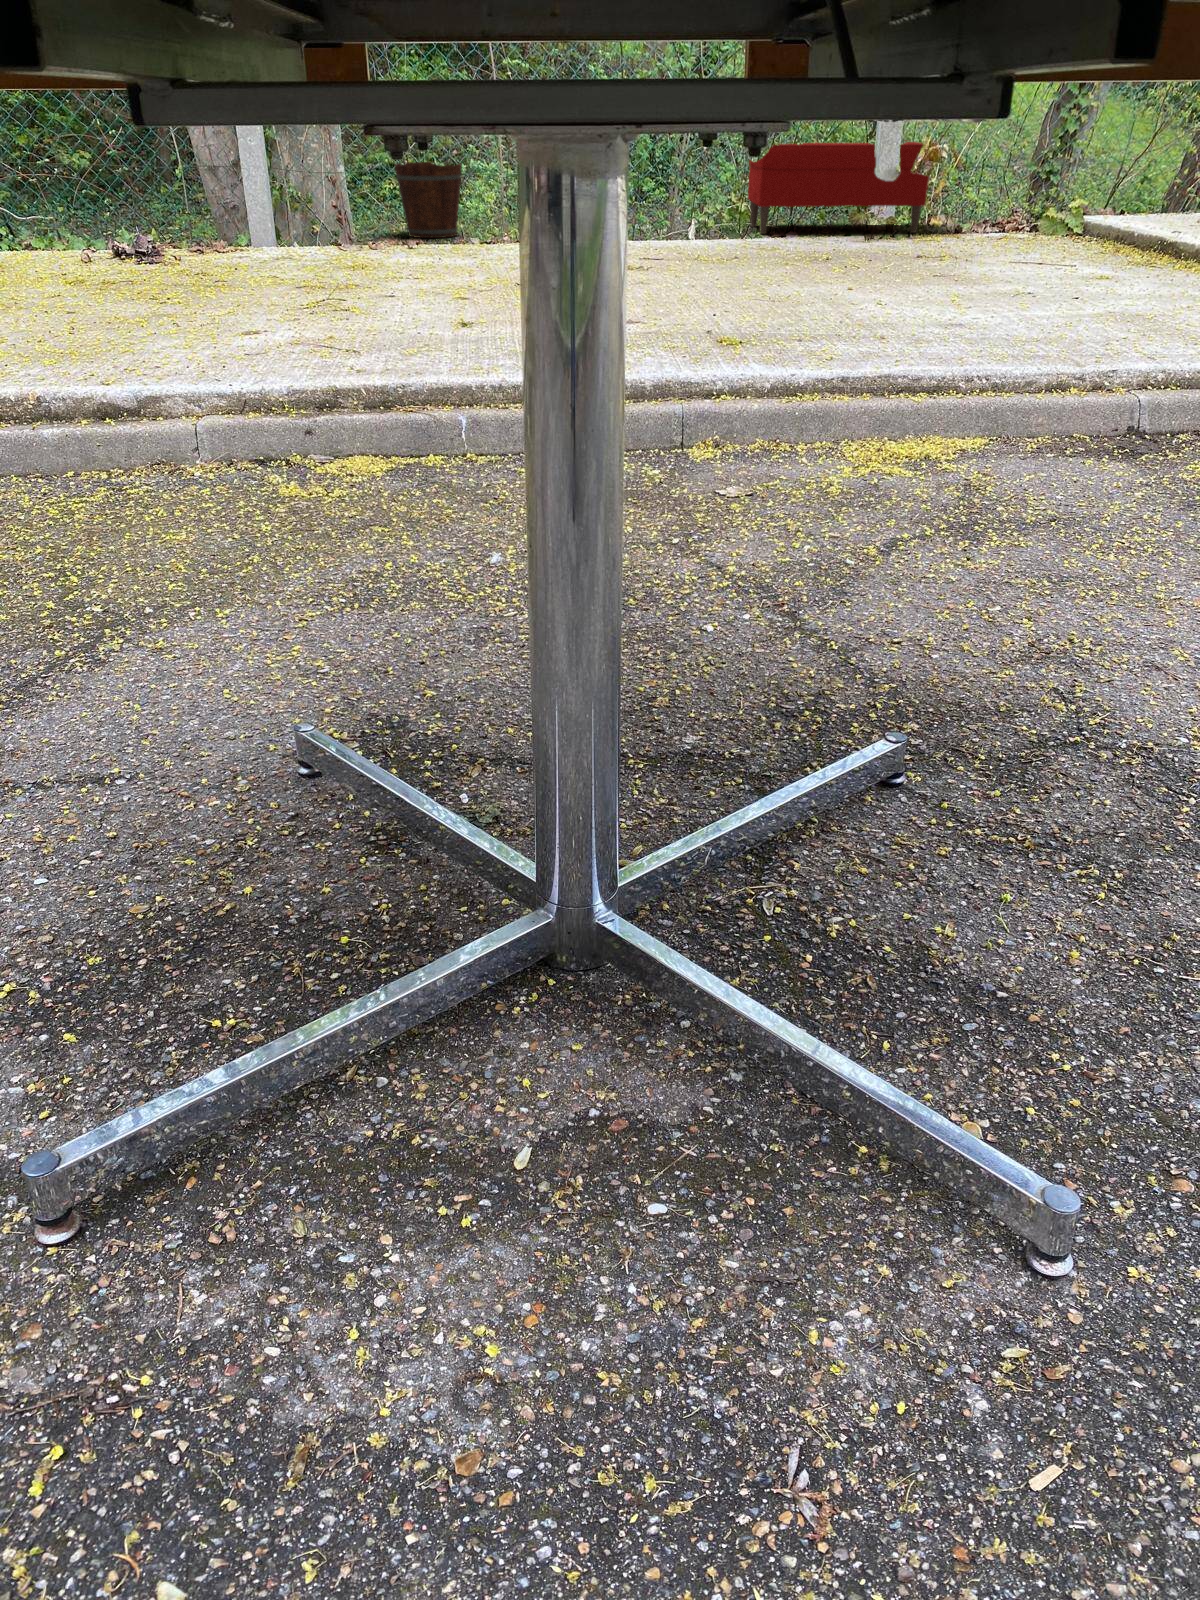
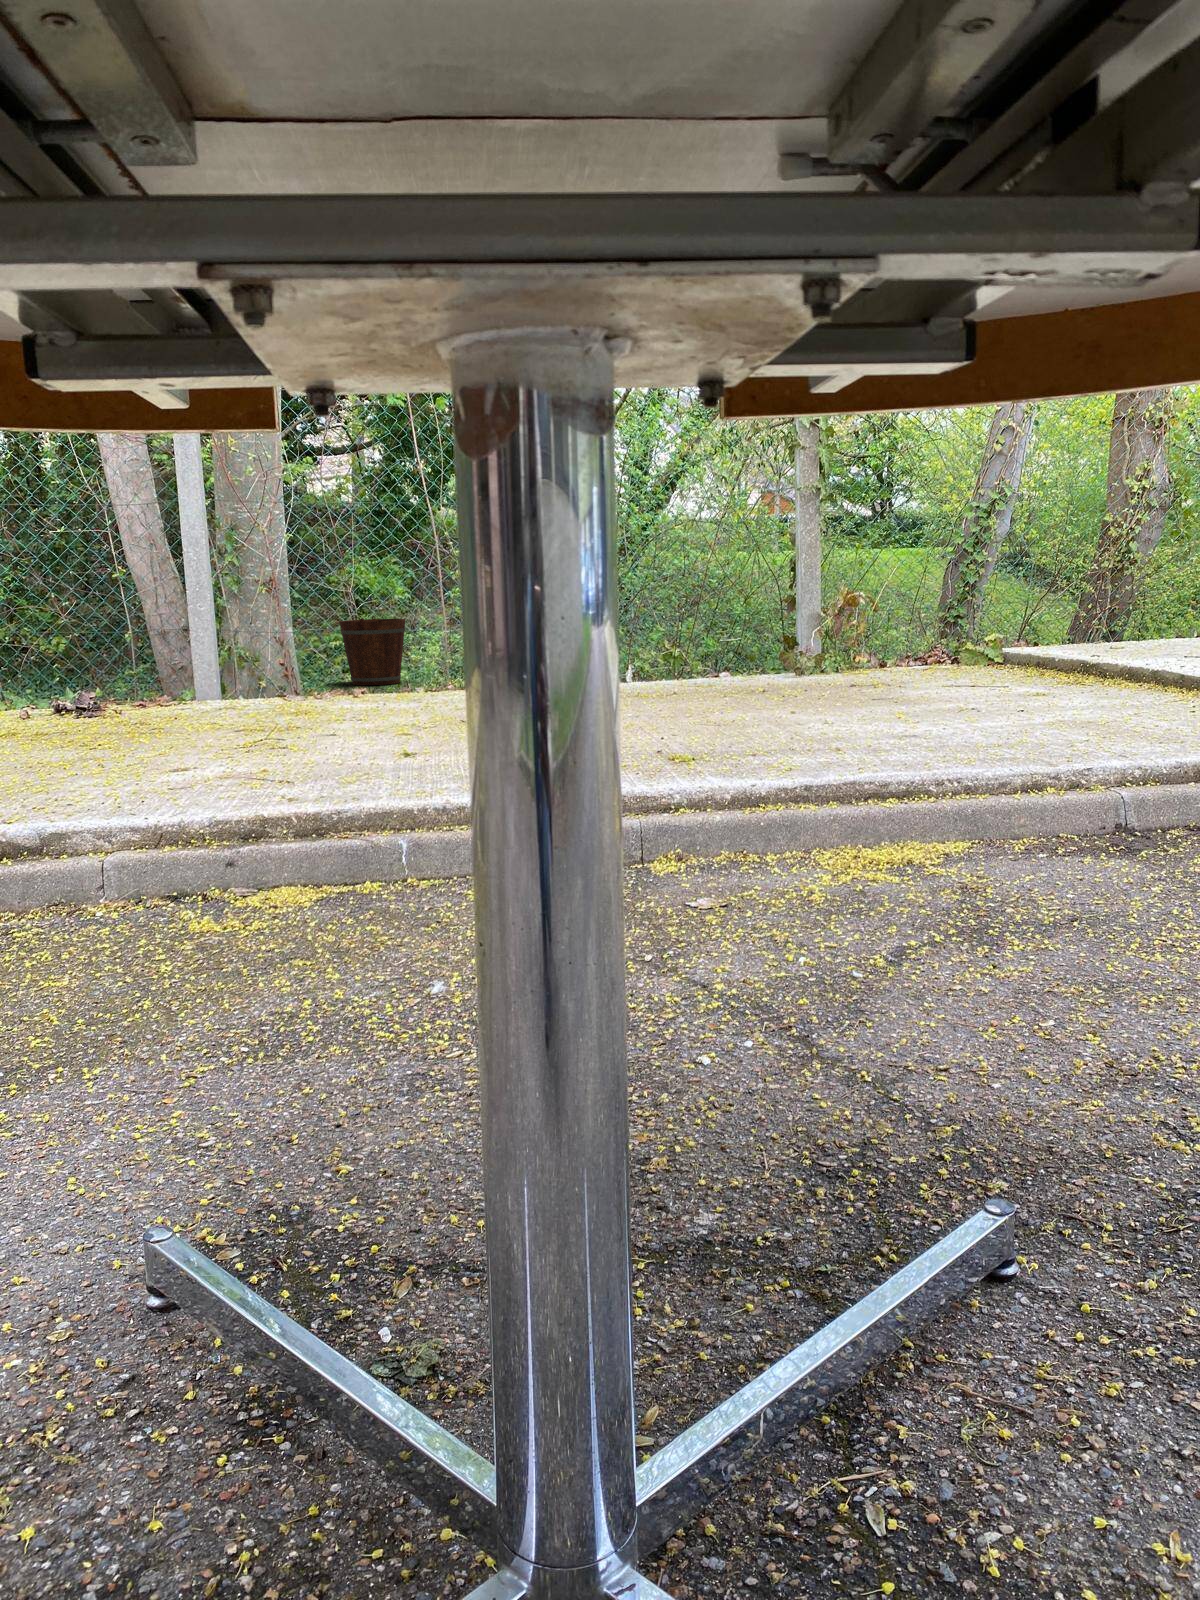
bench: present [748,142,929,234] -> none [680,589,852,672]

